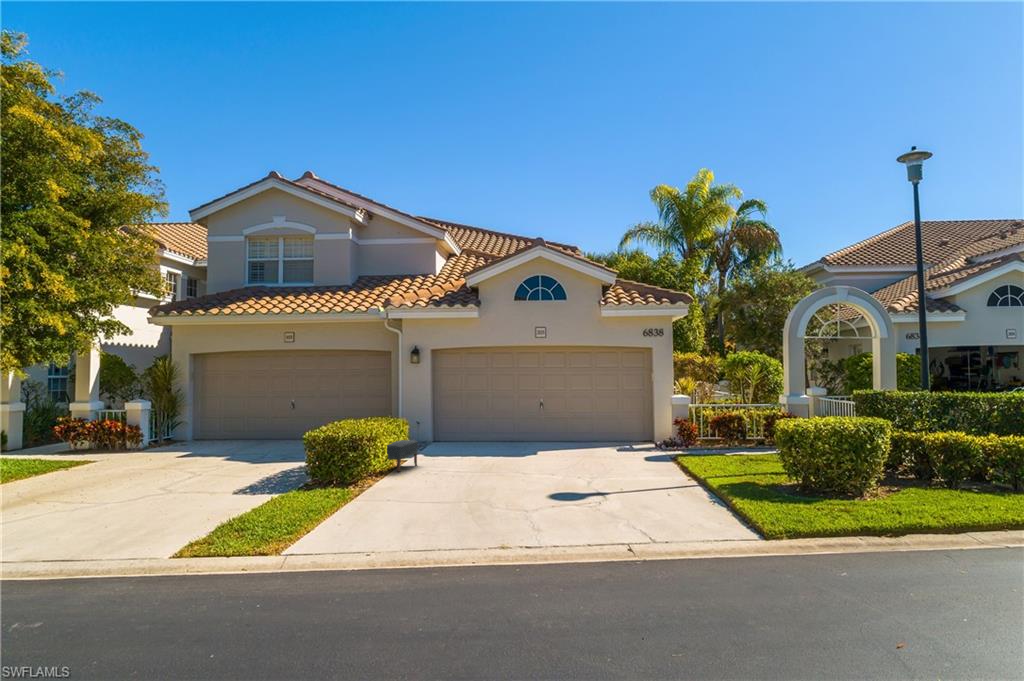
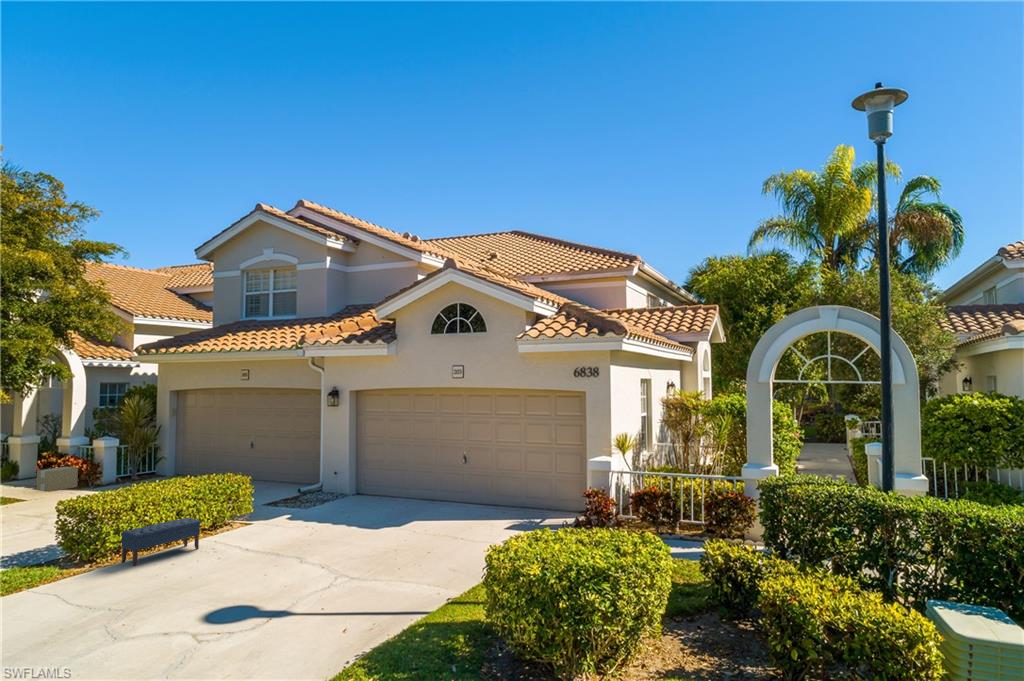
cardboard box: none [63,434,107,459] -> present [36,467,78,492]

